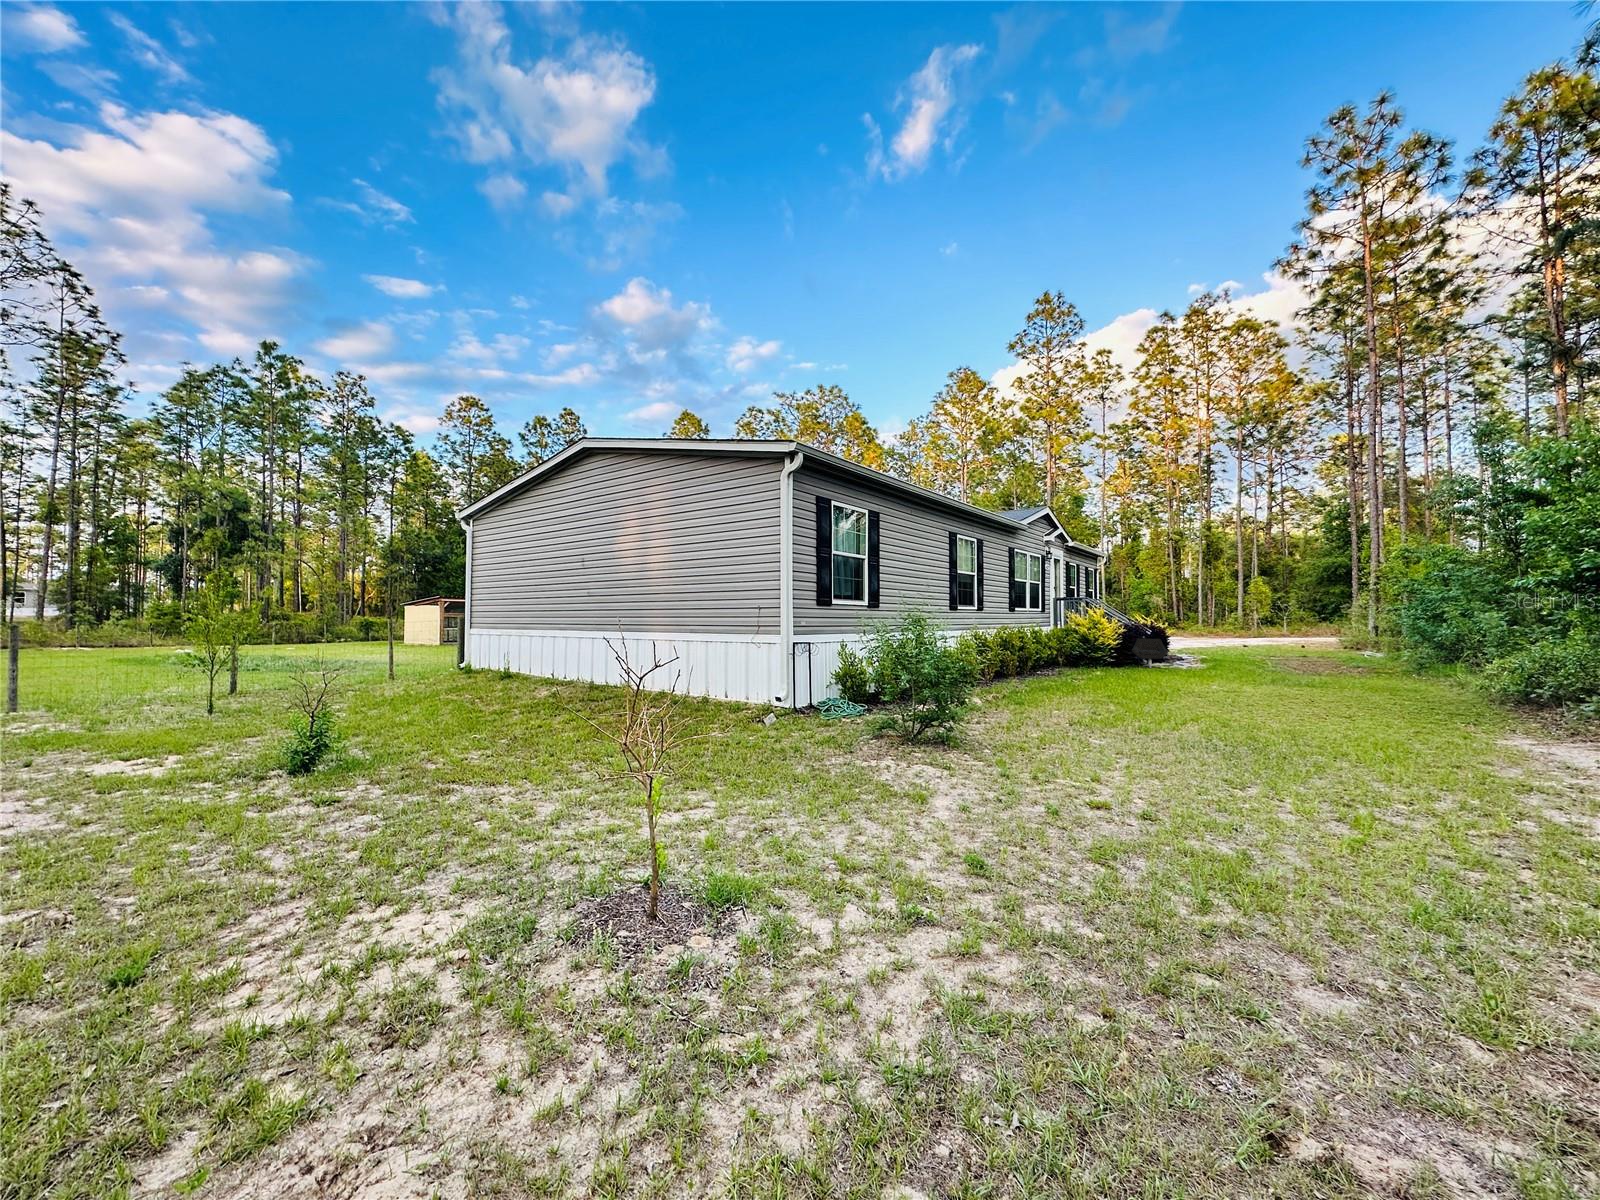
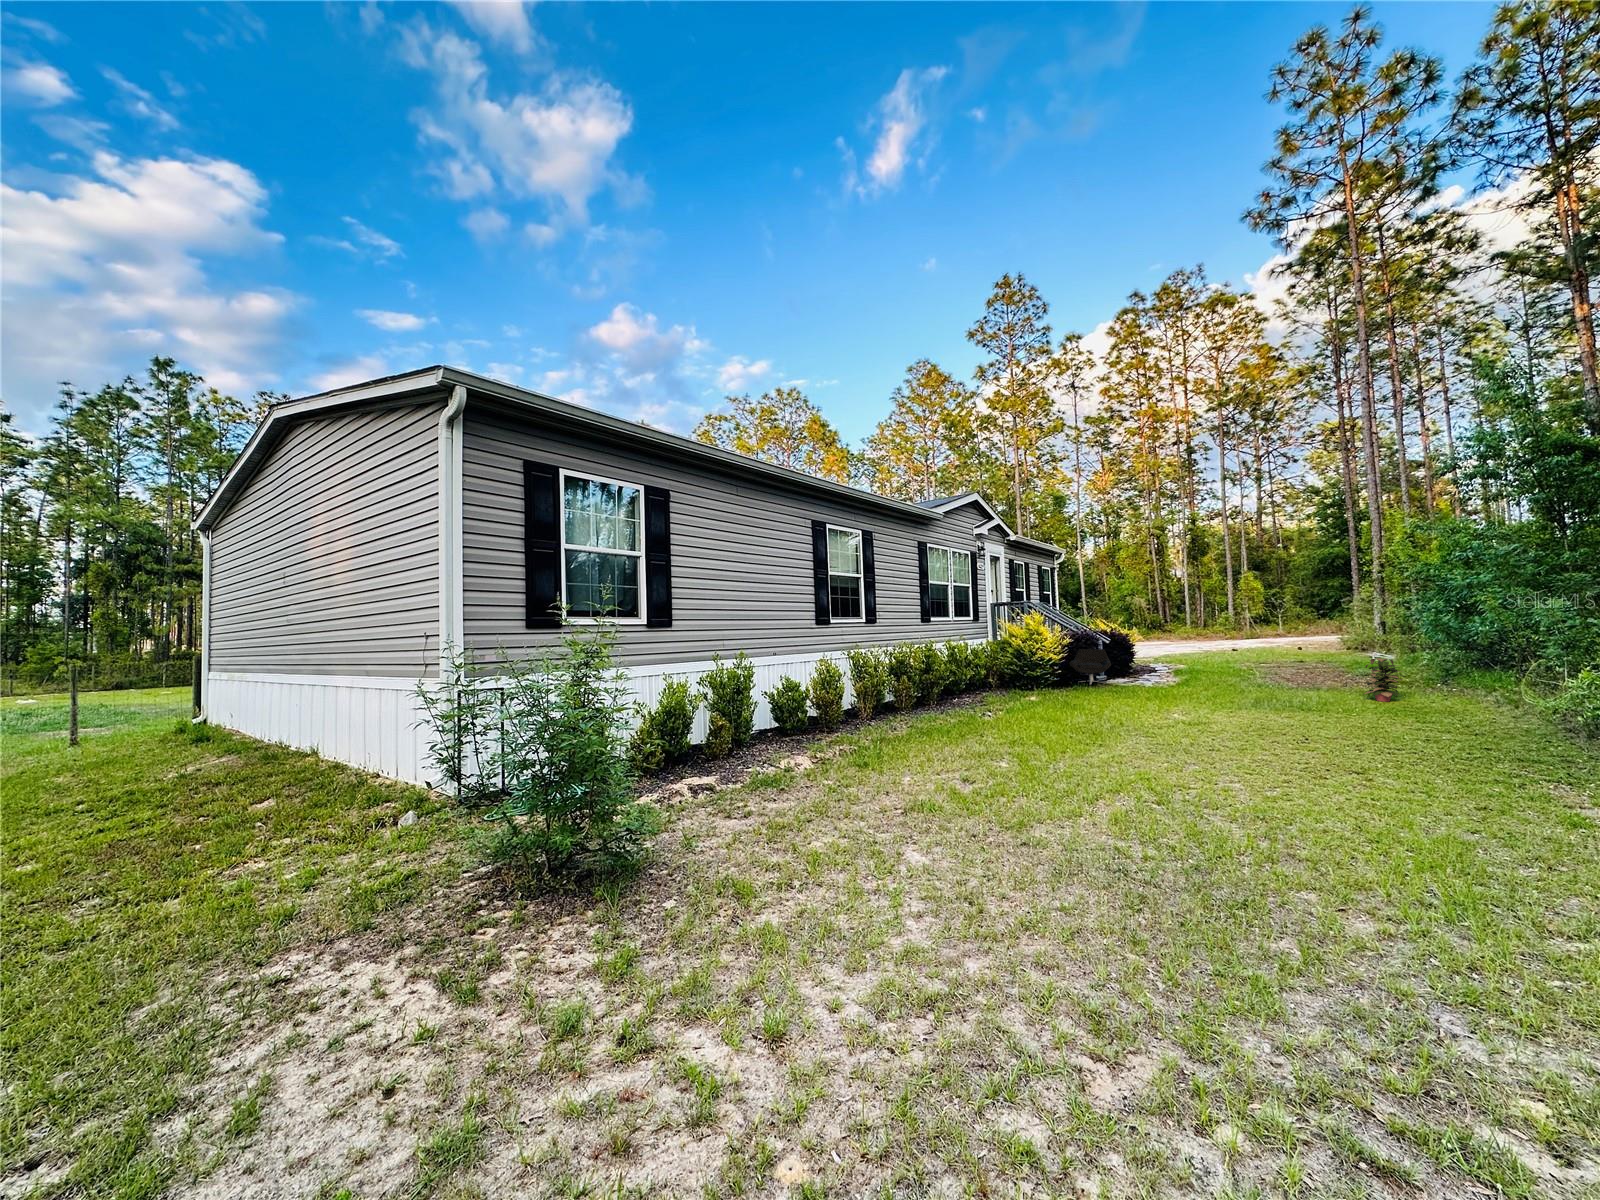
decorative plant: none [1380,645,1414,680] -> present [1365,658,1404,702]

